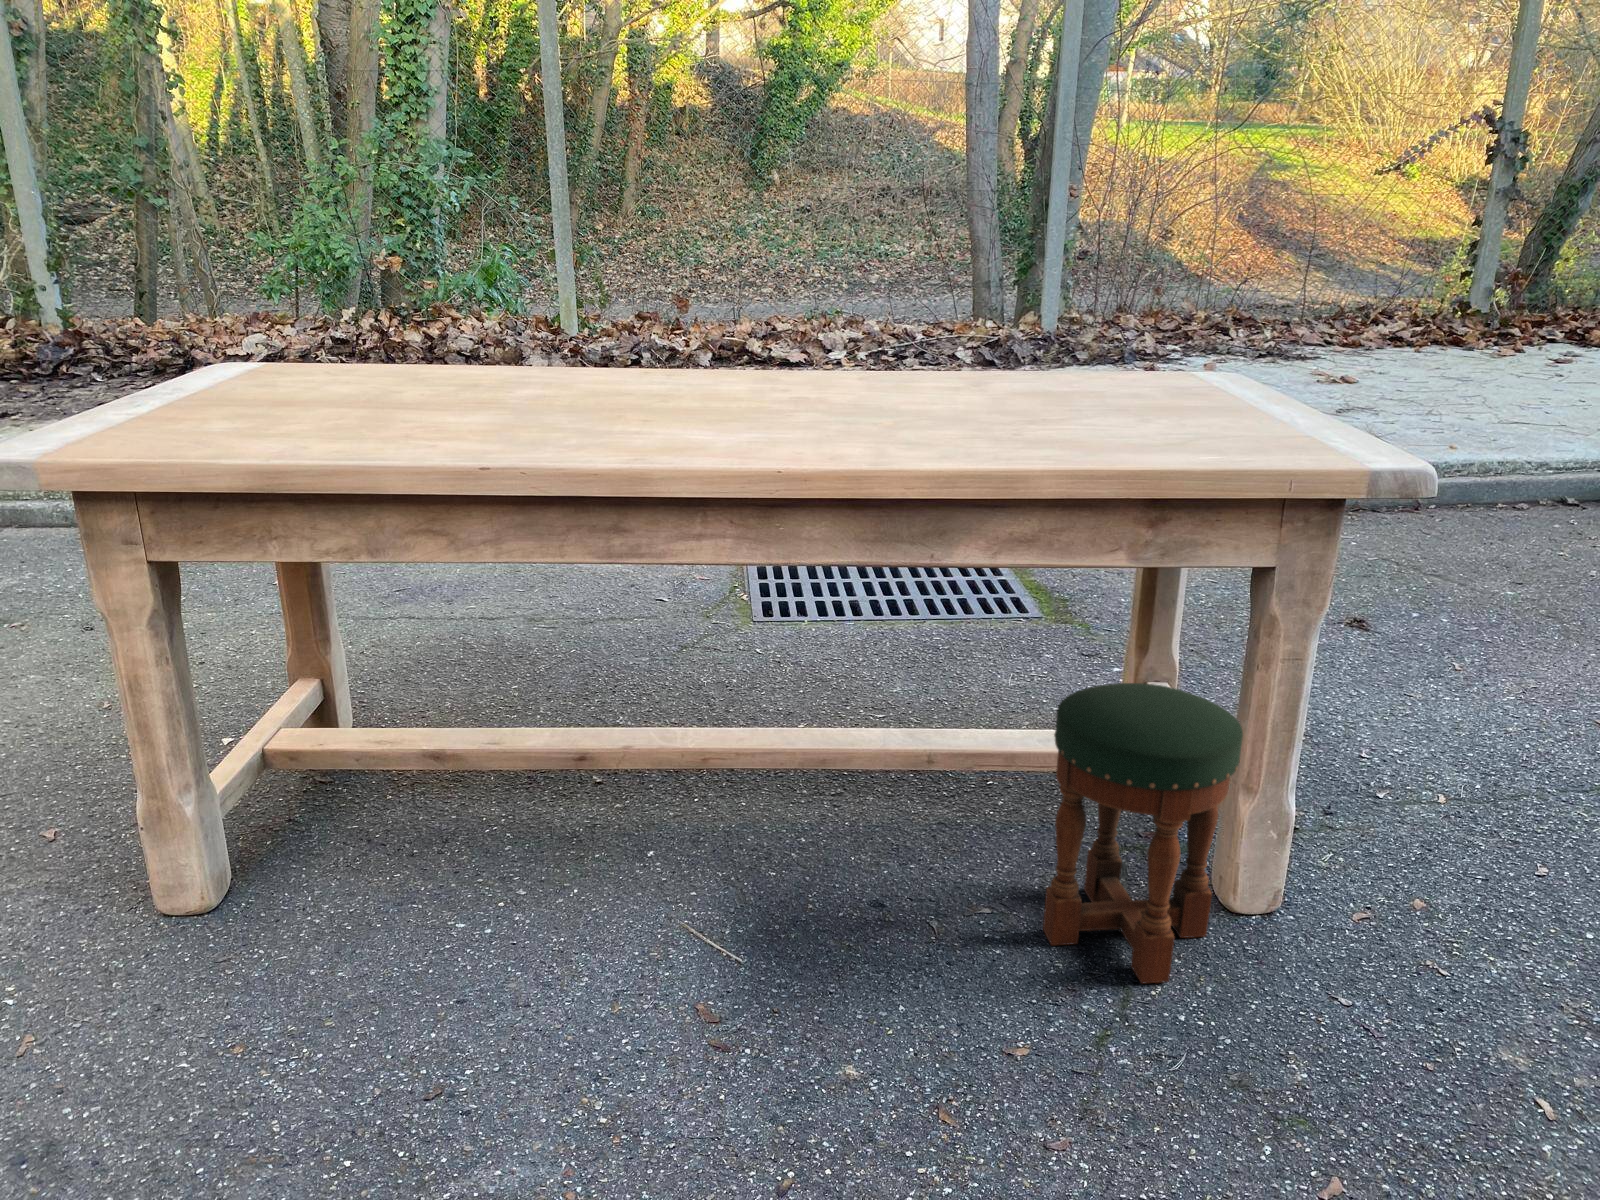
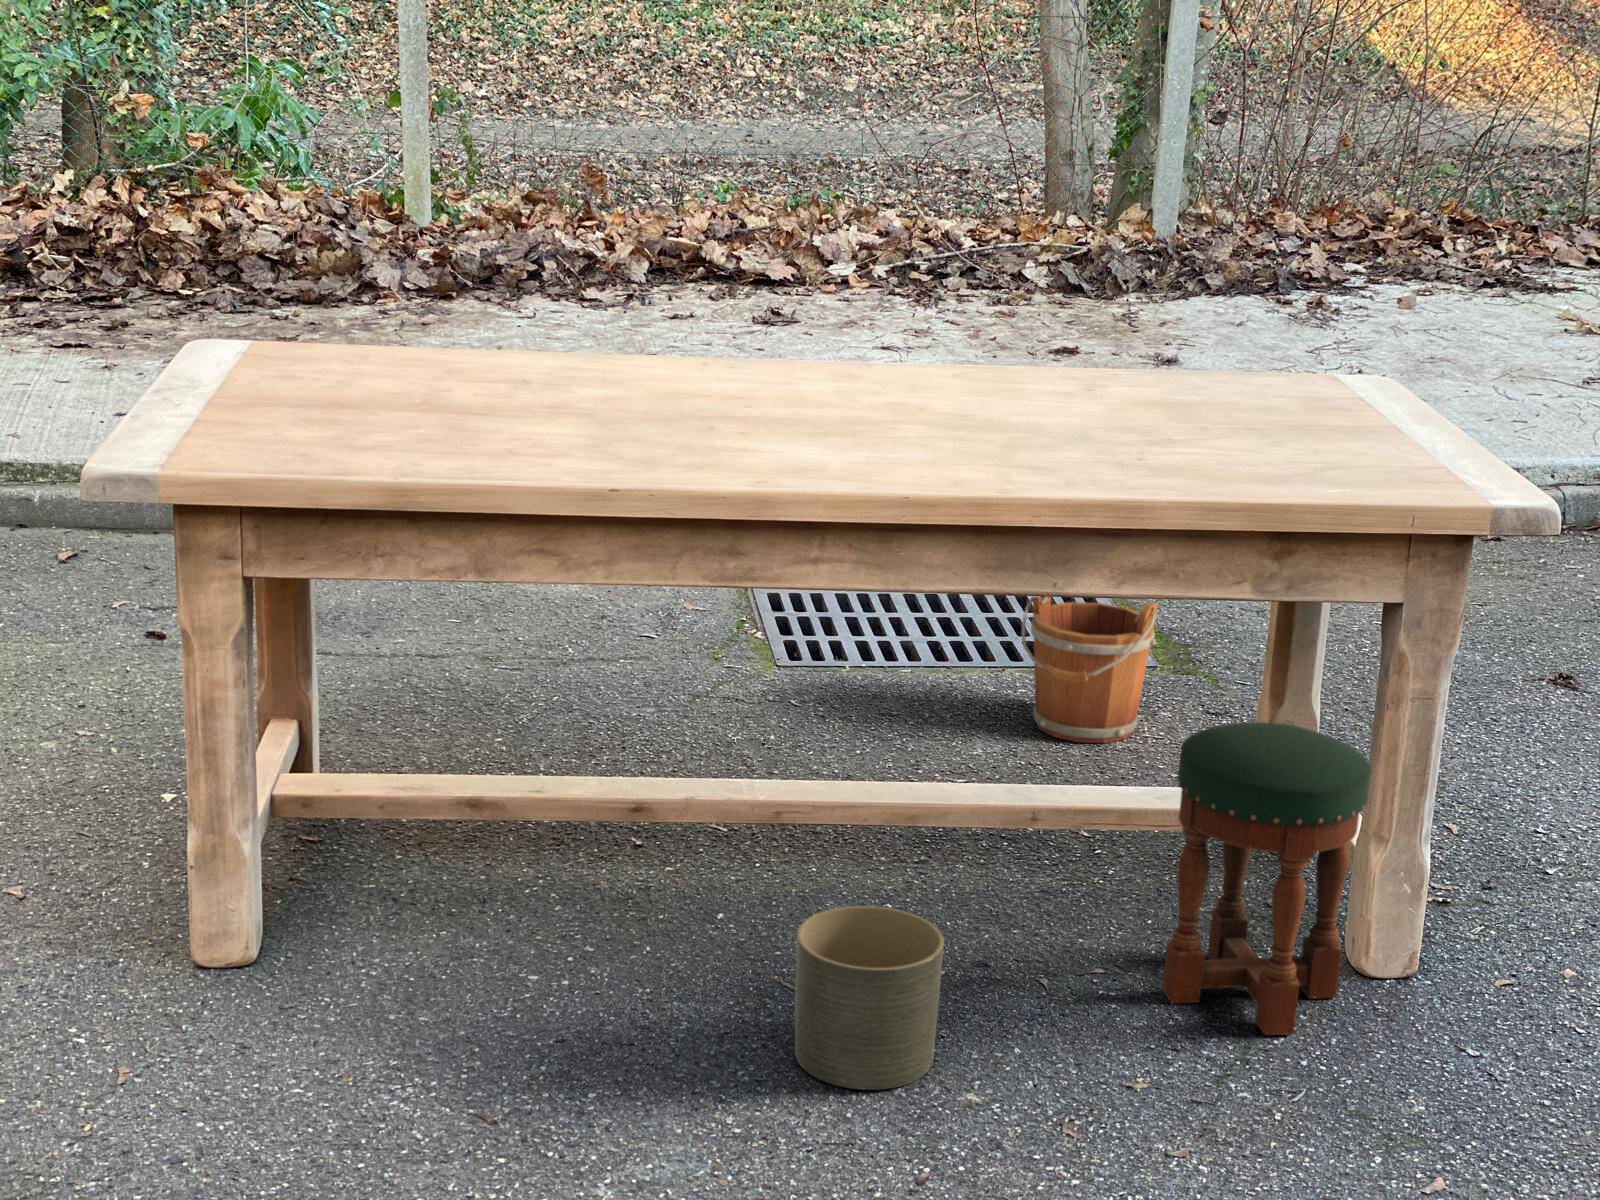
bucket: none [933,557,1040,683] -> present [1022,597,1157,743]
planter: none [680,867,823,1059] -> present [795,906,944,1090]

